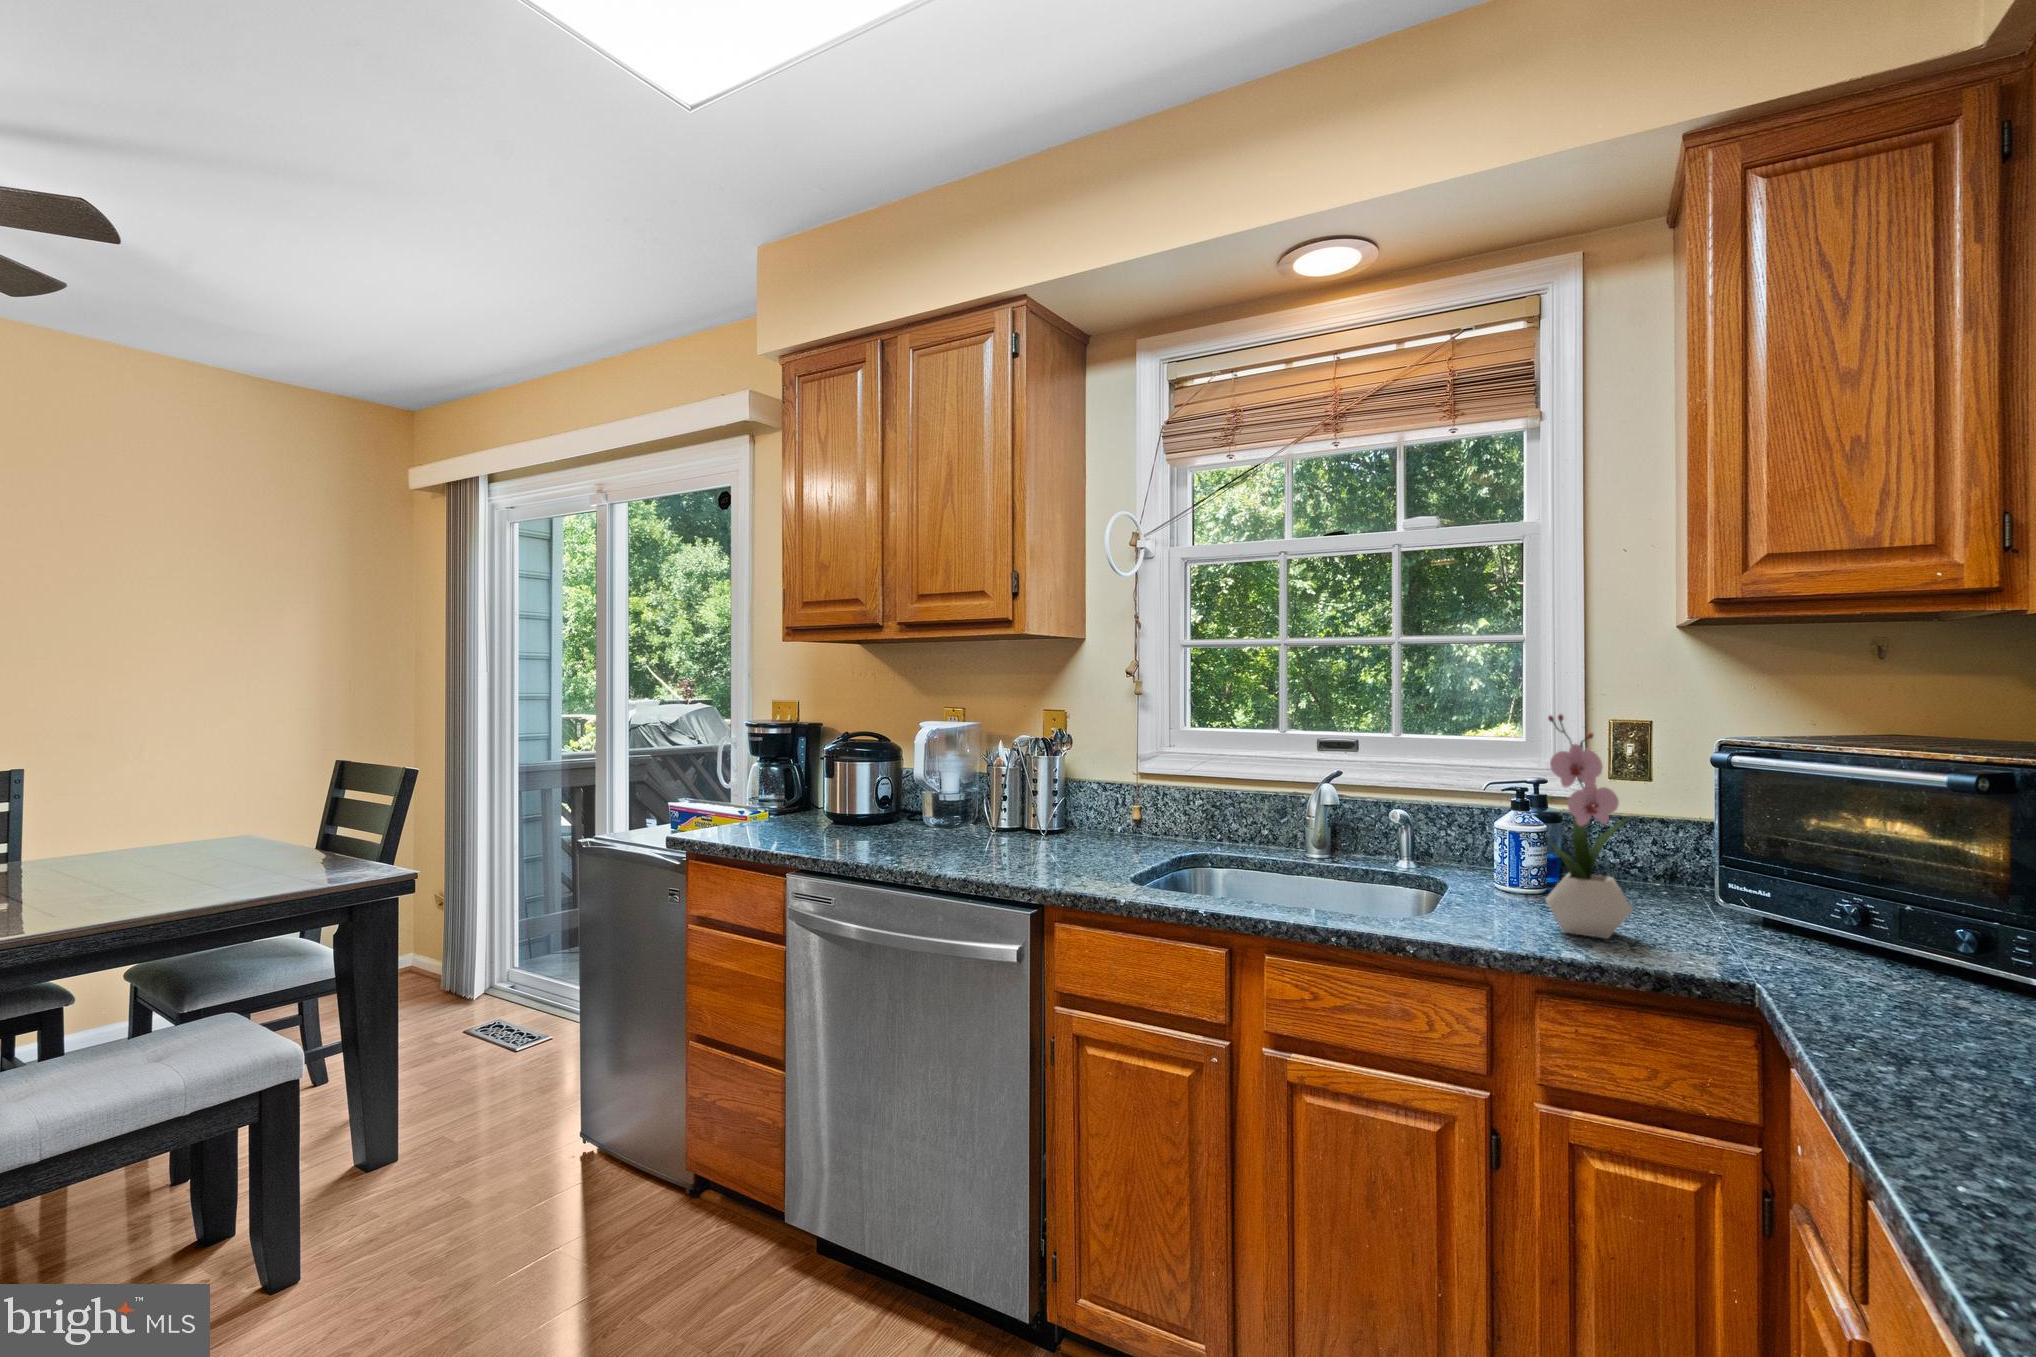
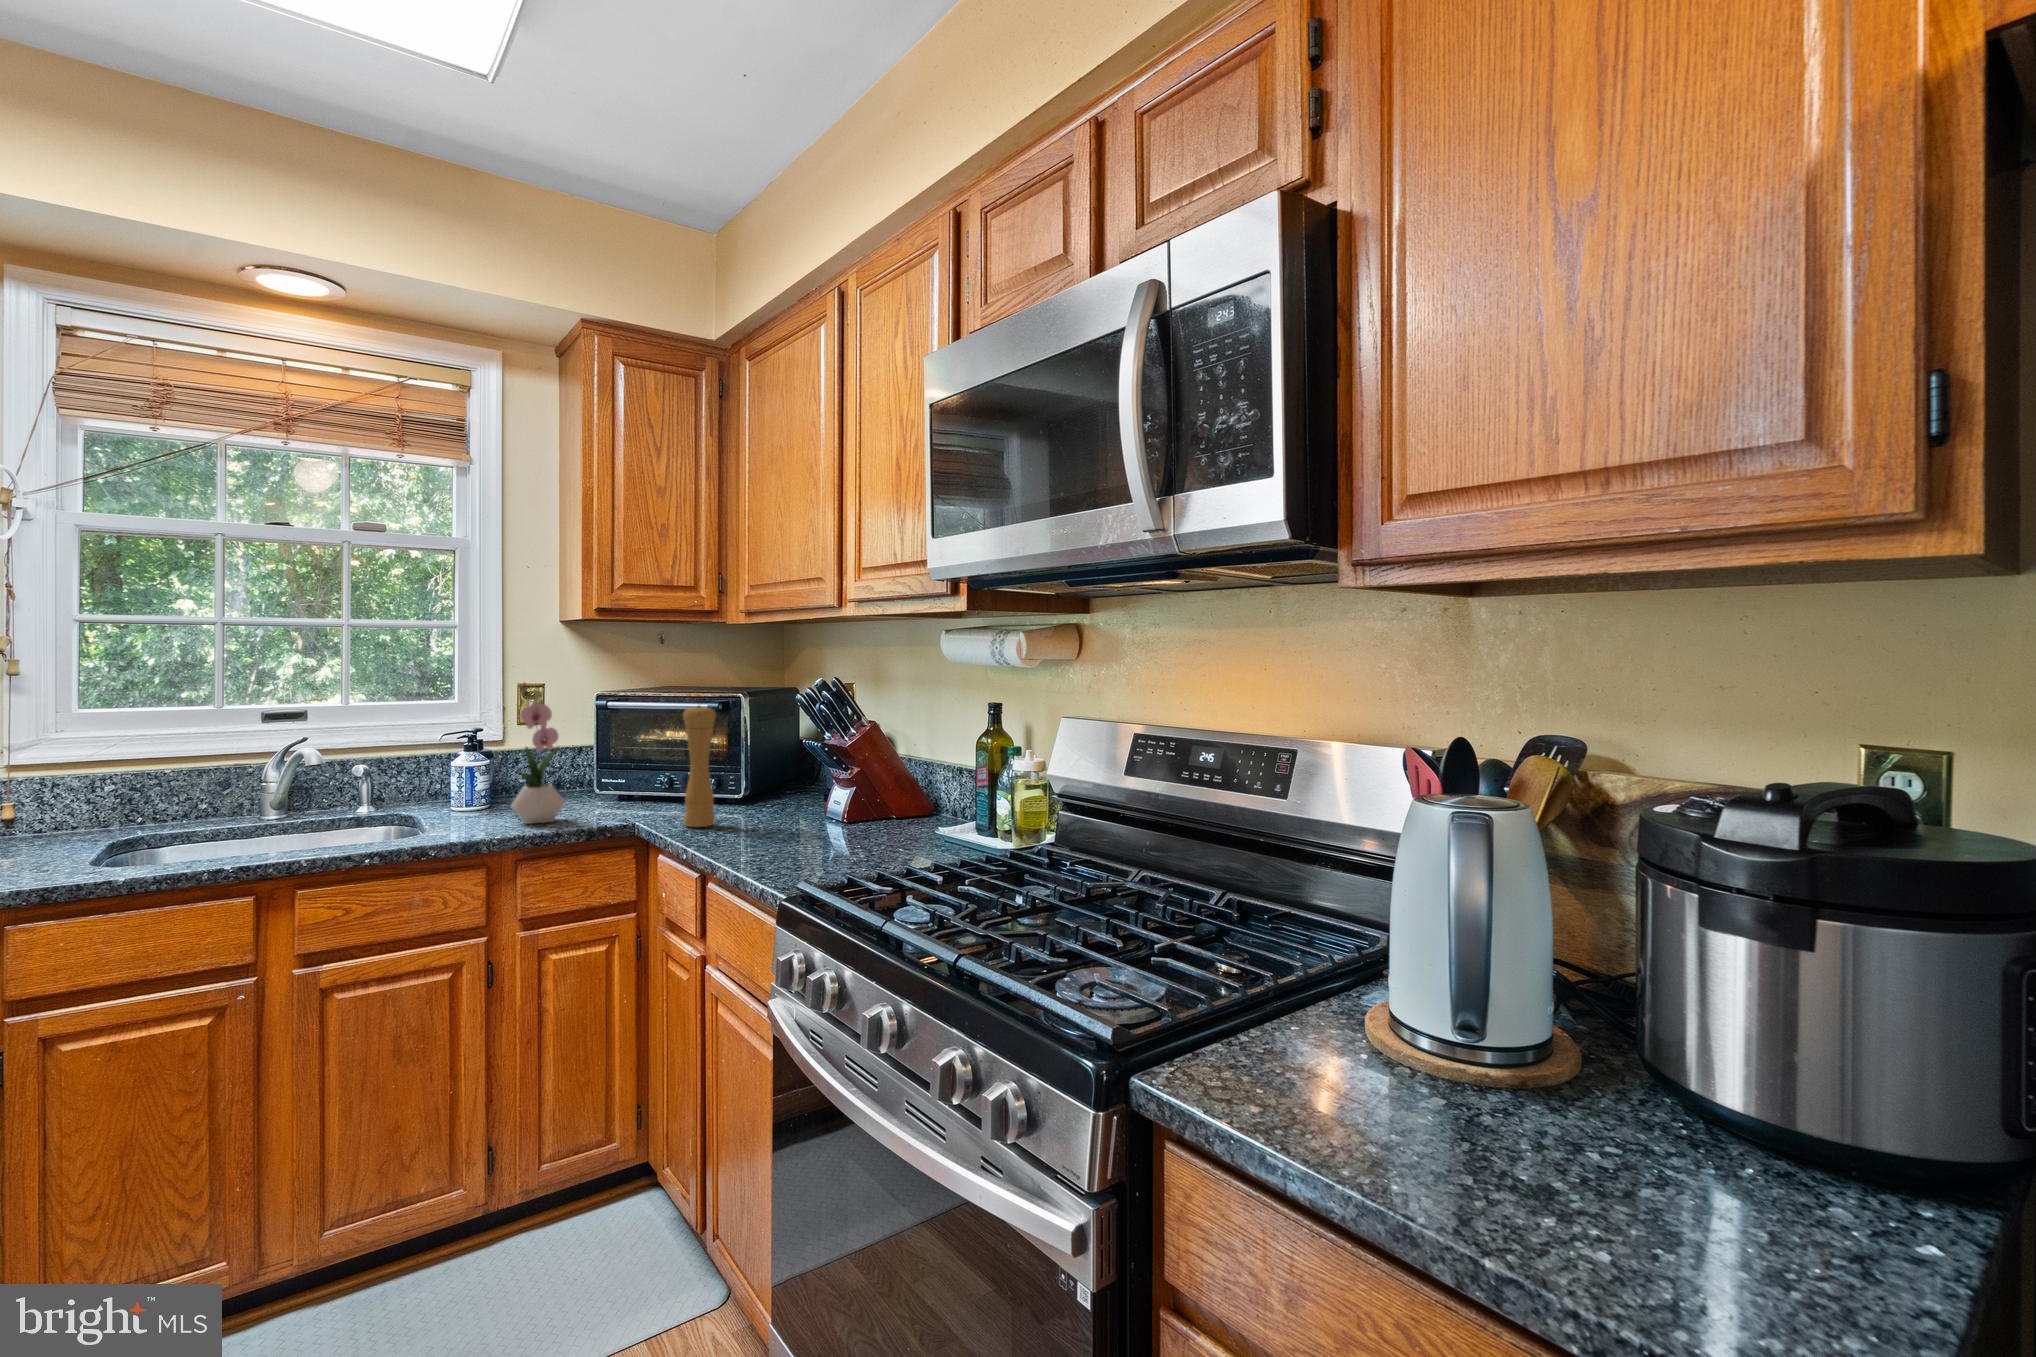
pepper mill: none [1856,772,1942,1030] -> present [683,706,716,827]

